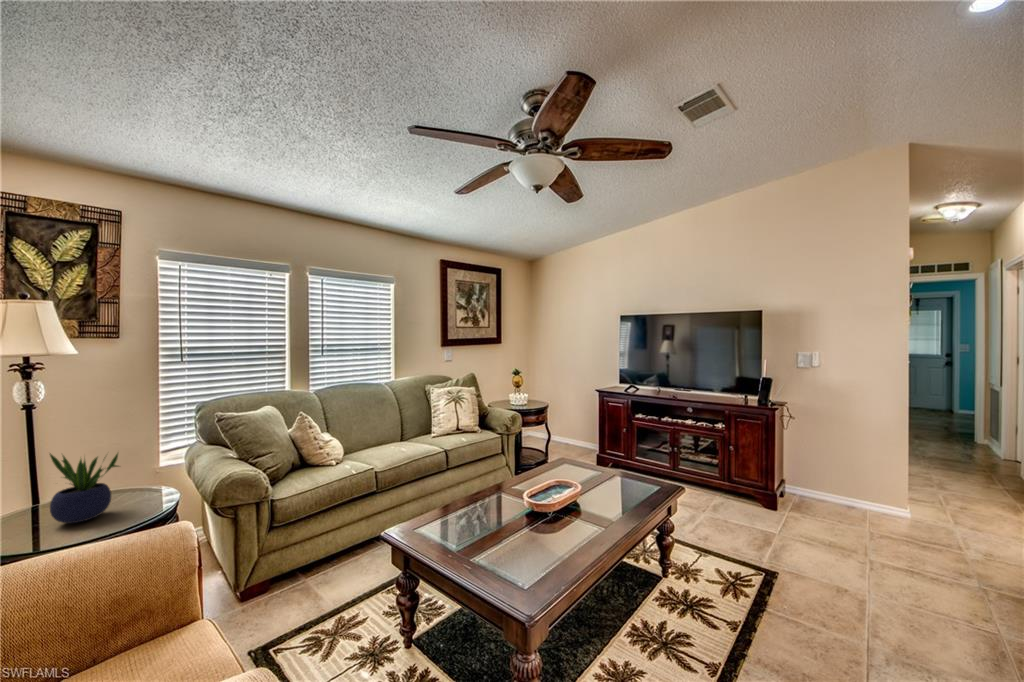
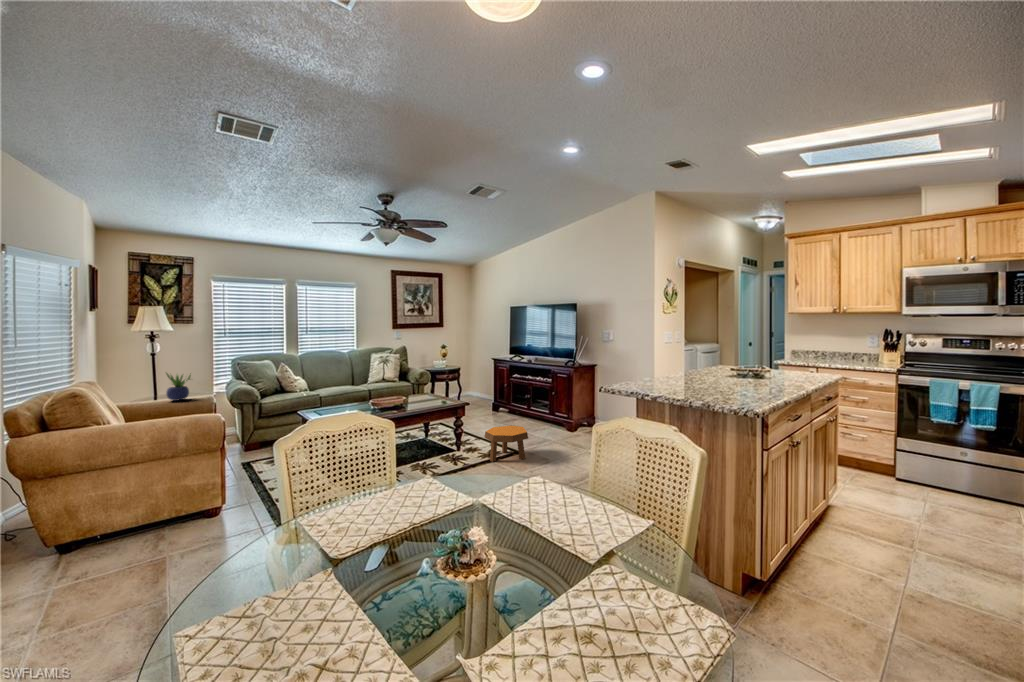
footstool: none [741,523,843,614] -> present [484,426,528,462]

